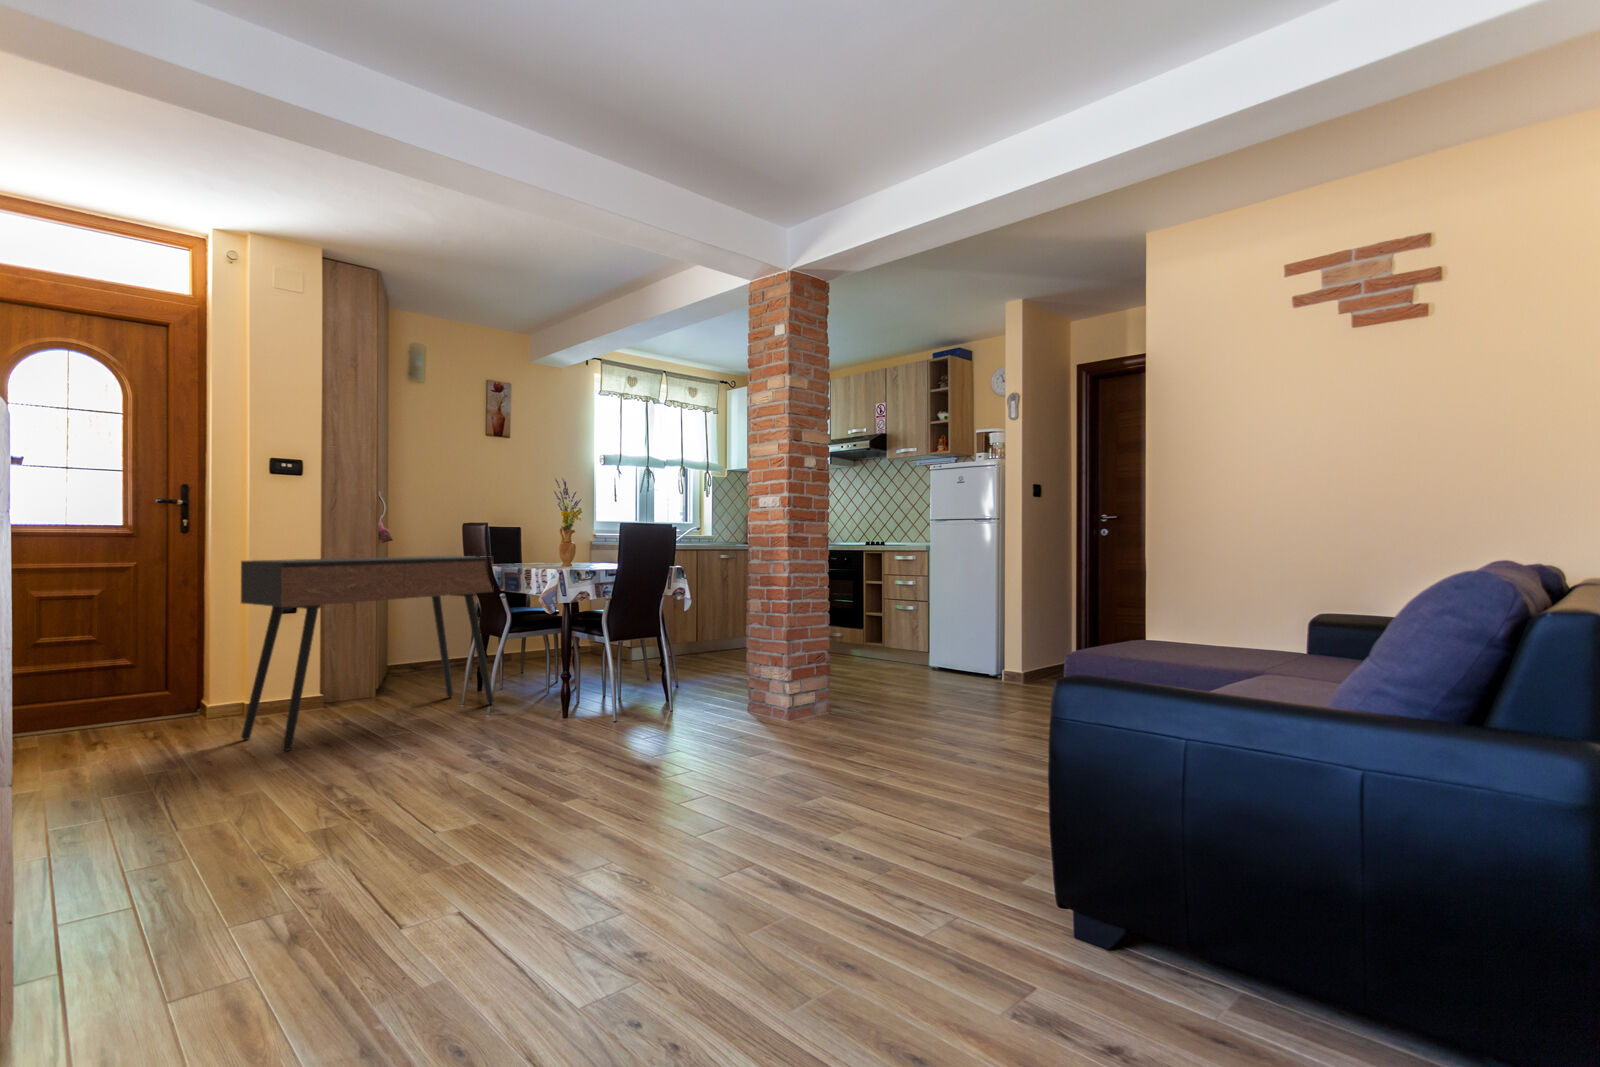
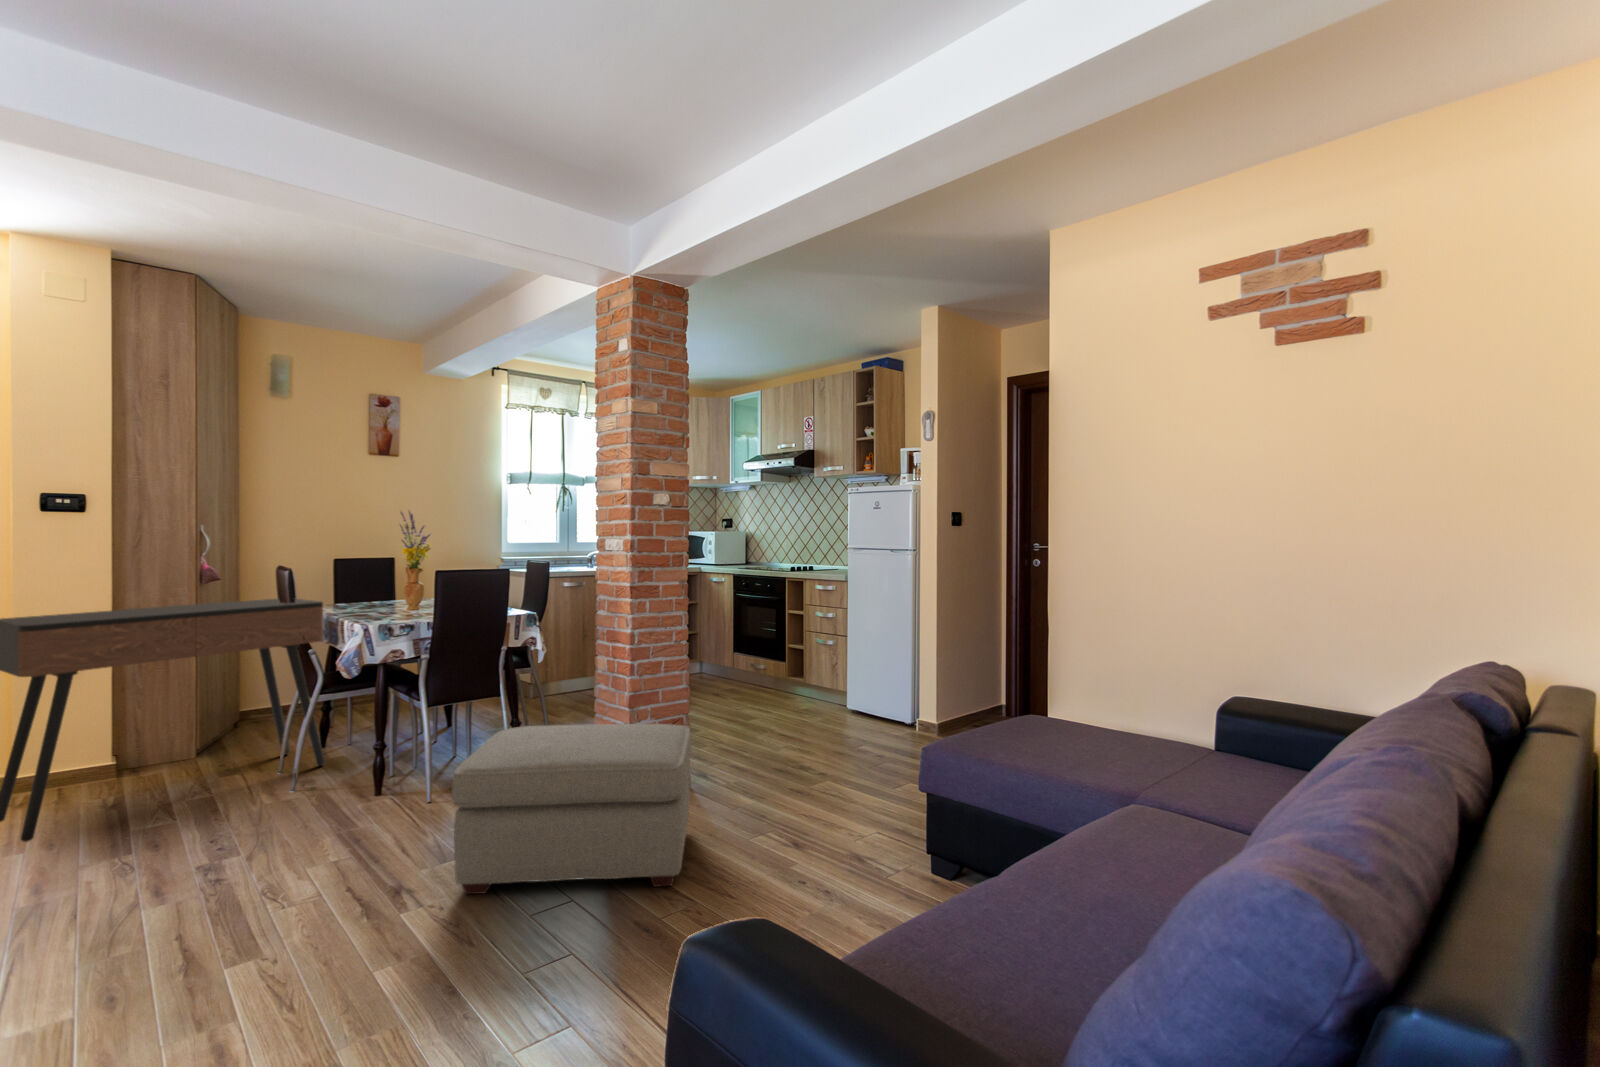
ottoman: none [694,648,880,776] -> present [452,724,692,894]

